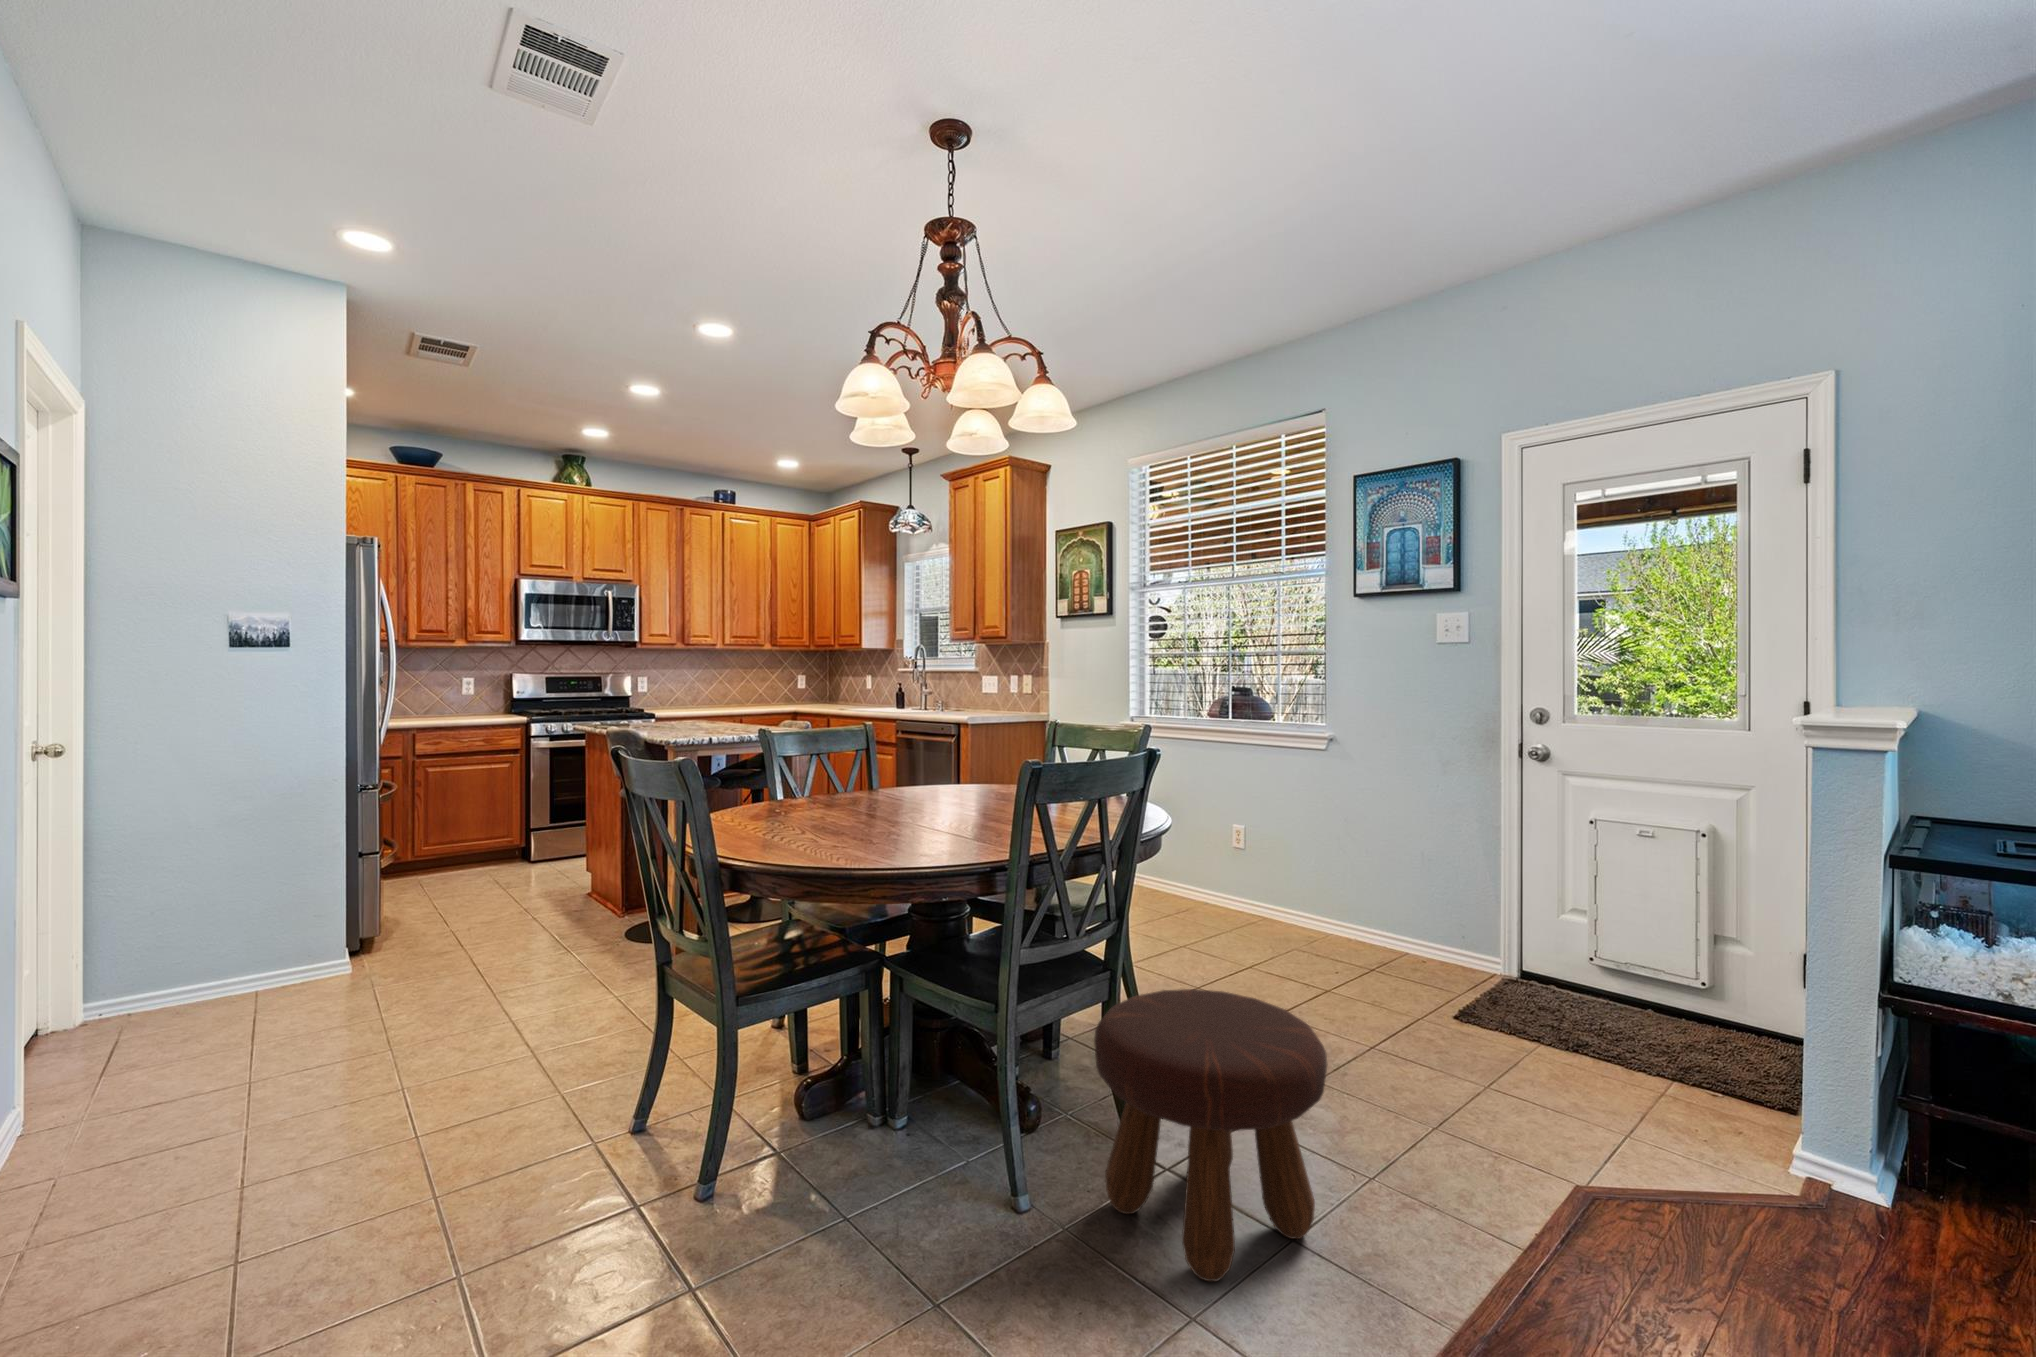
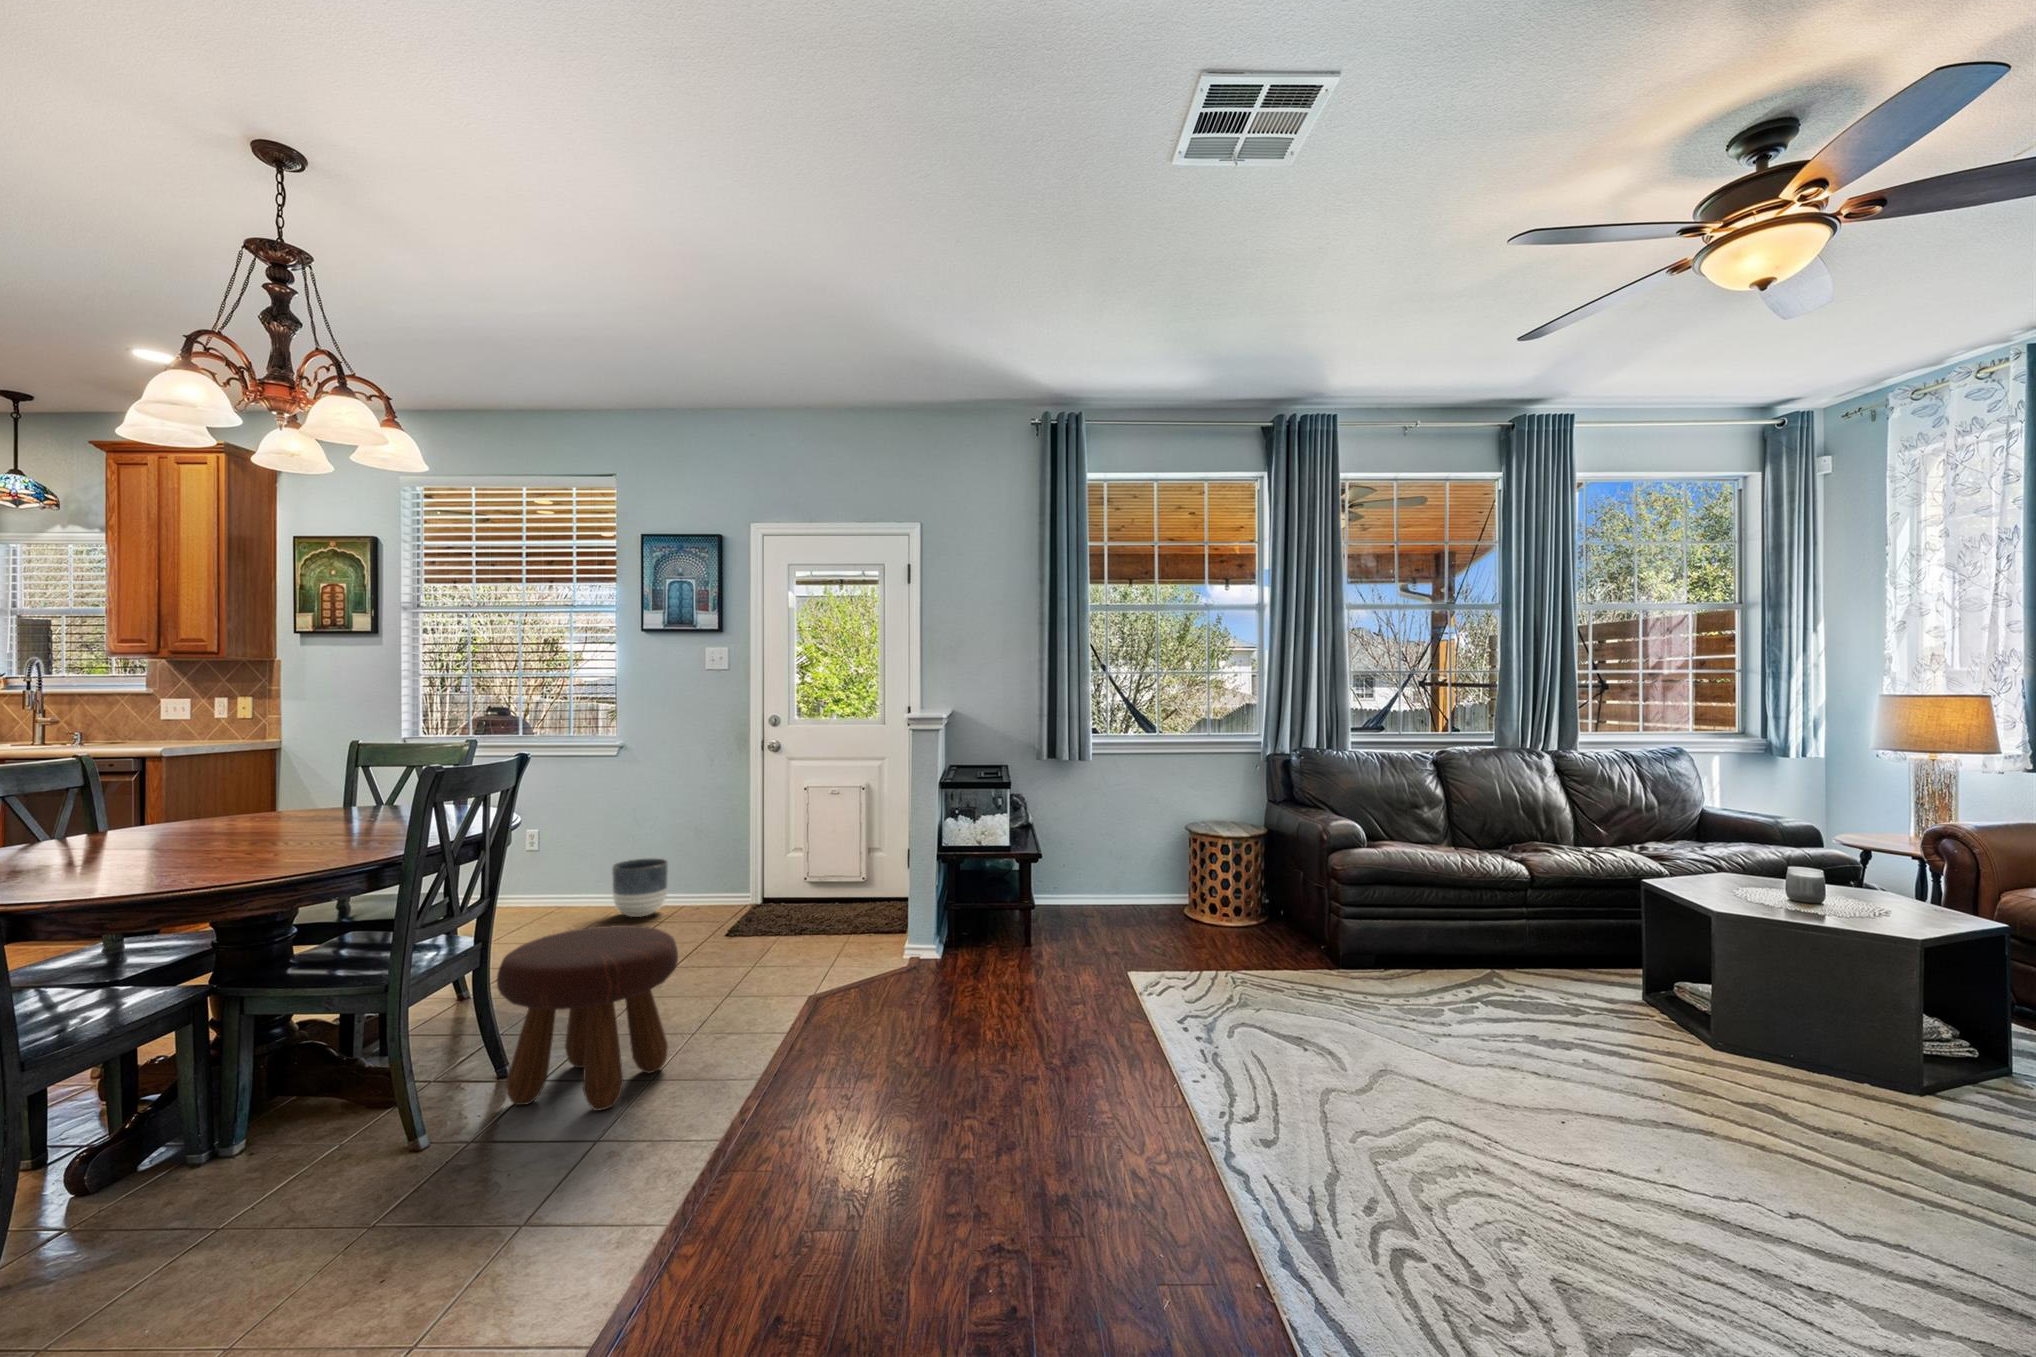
planter: none [1318,879,1385,953] -> present [612,858,668,917]

